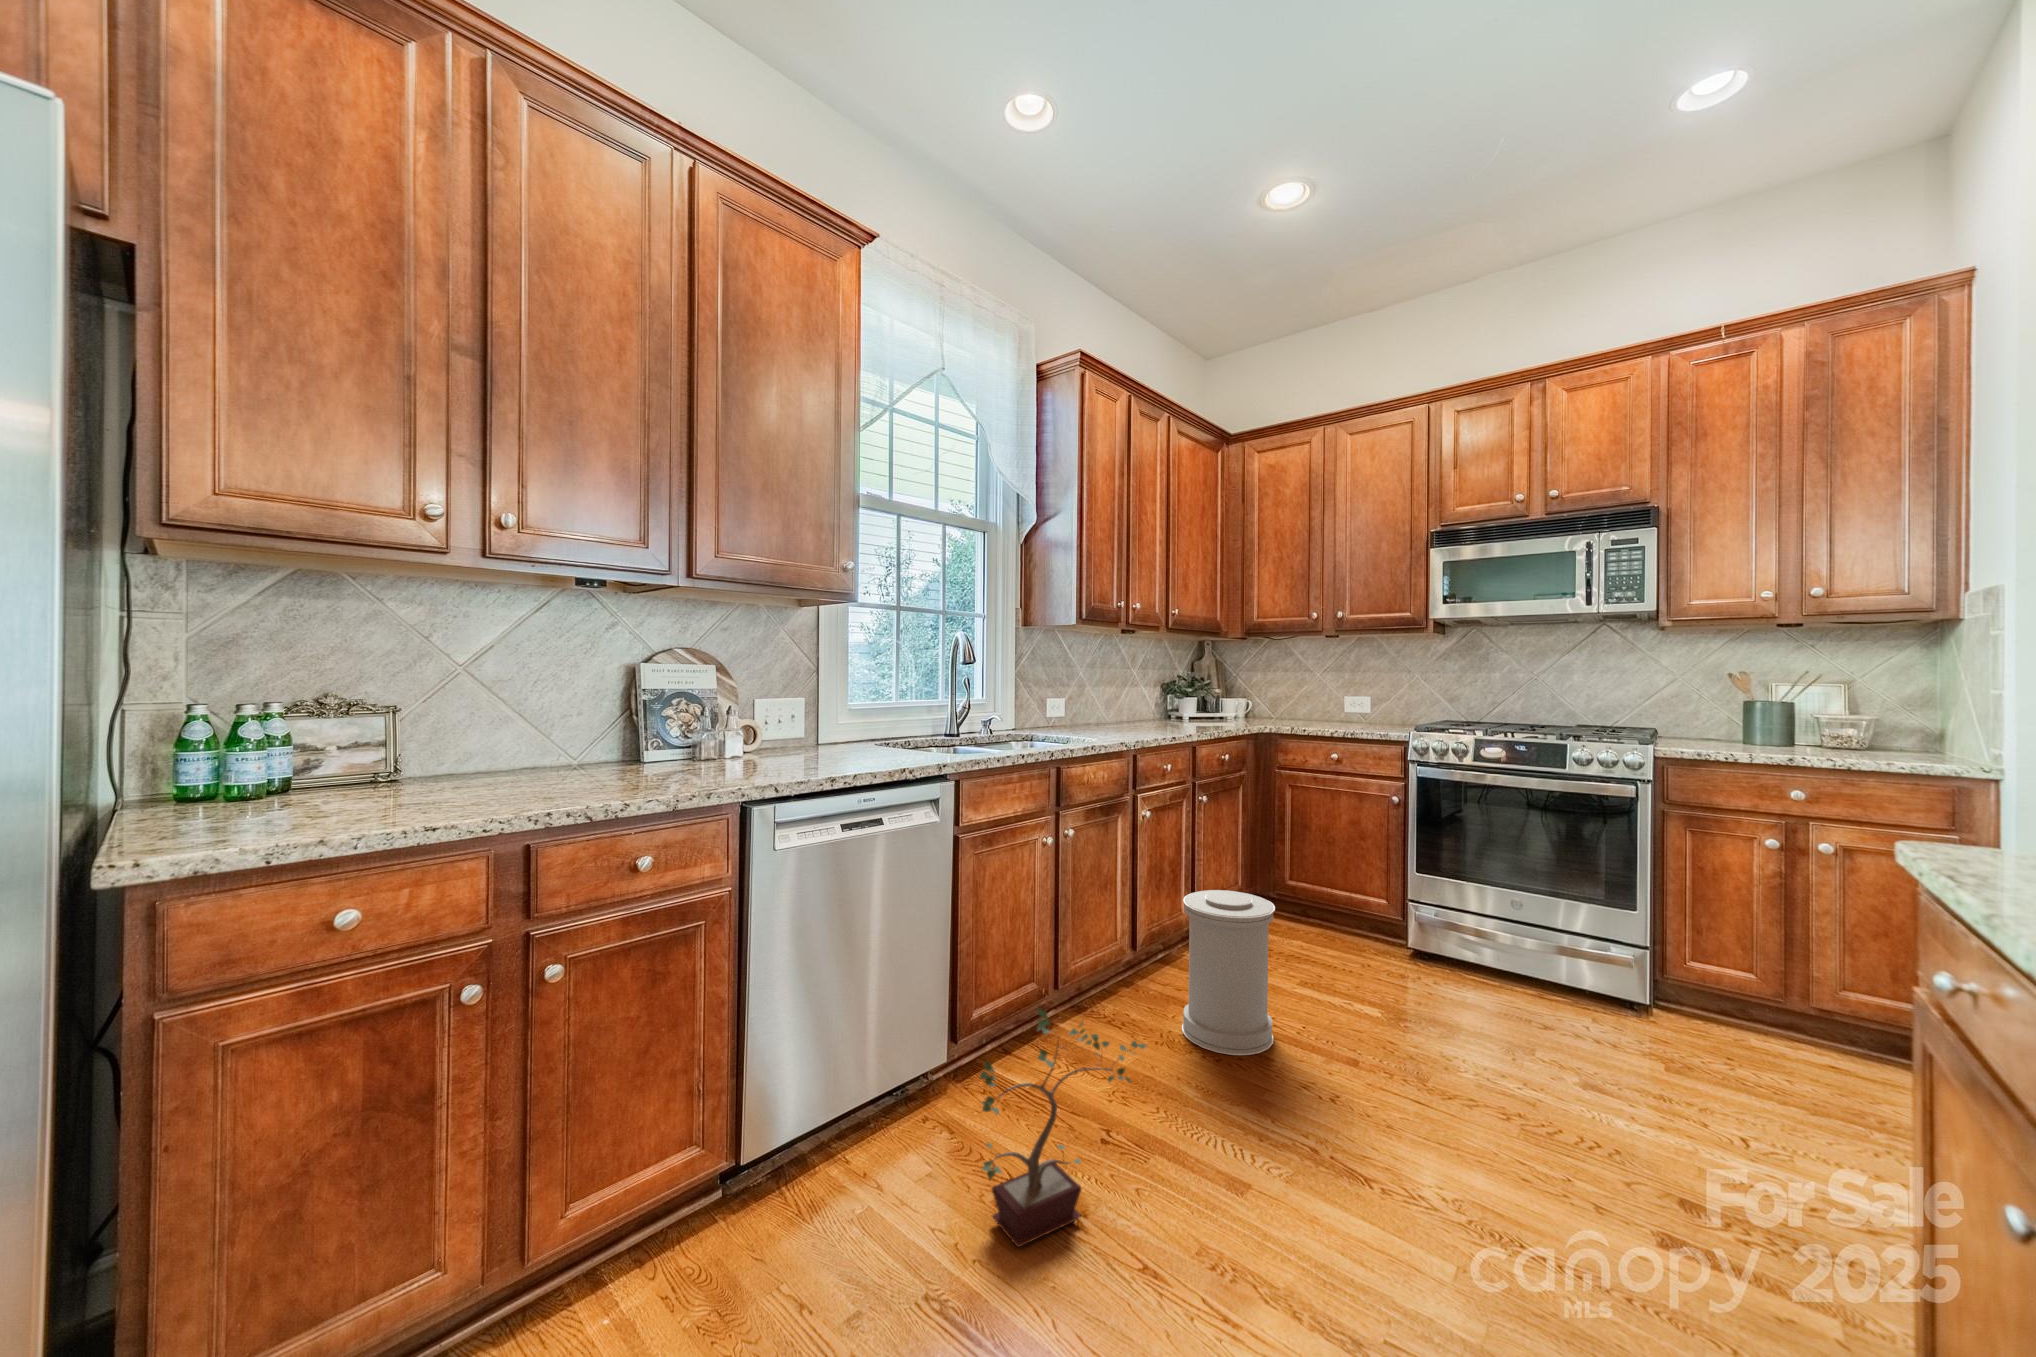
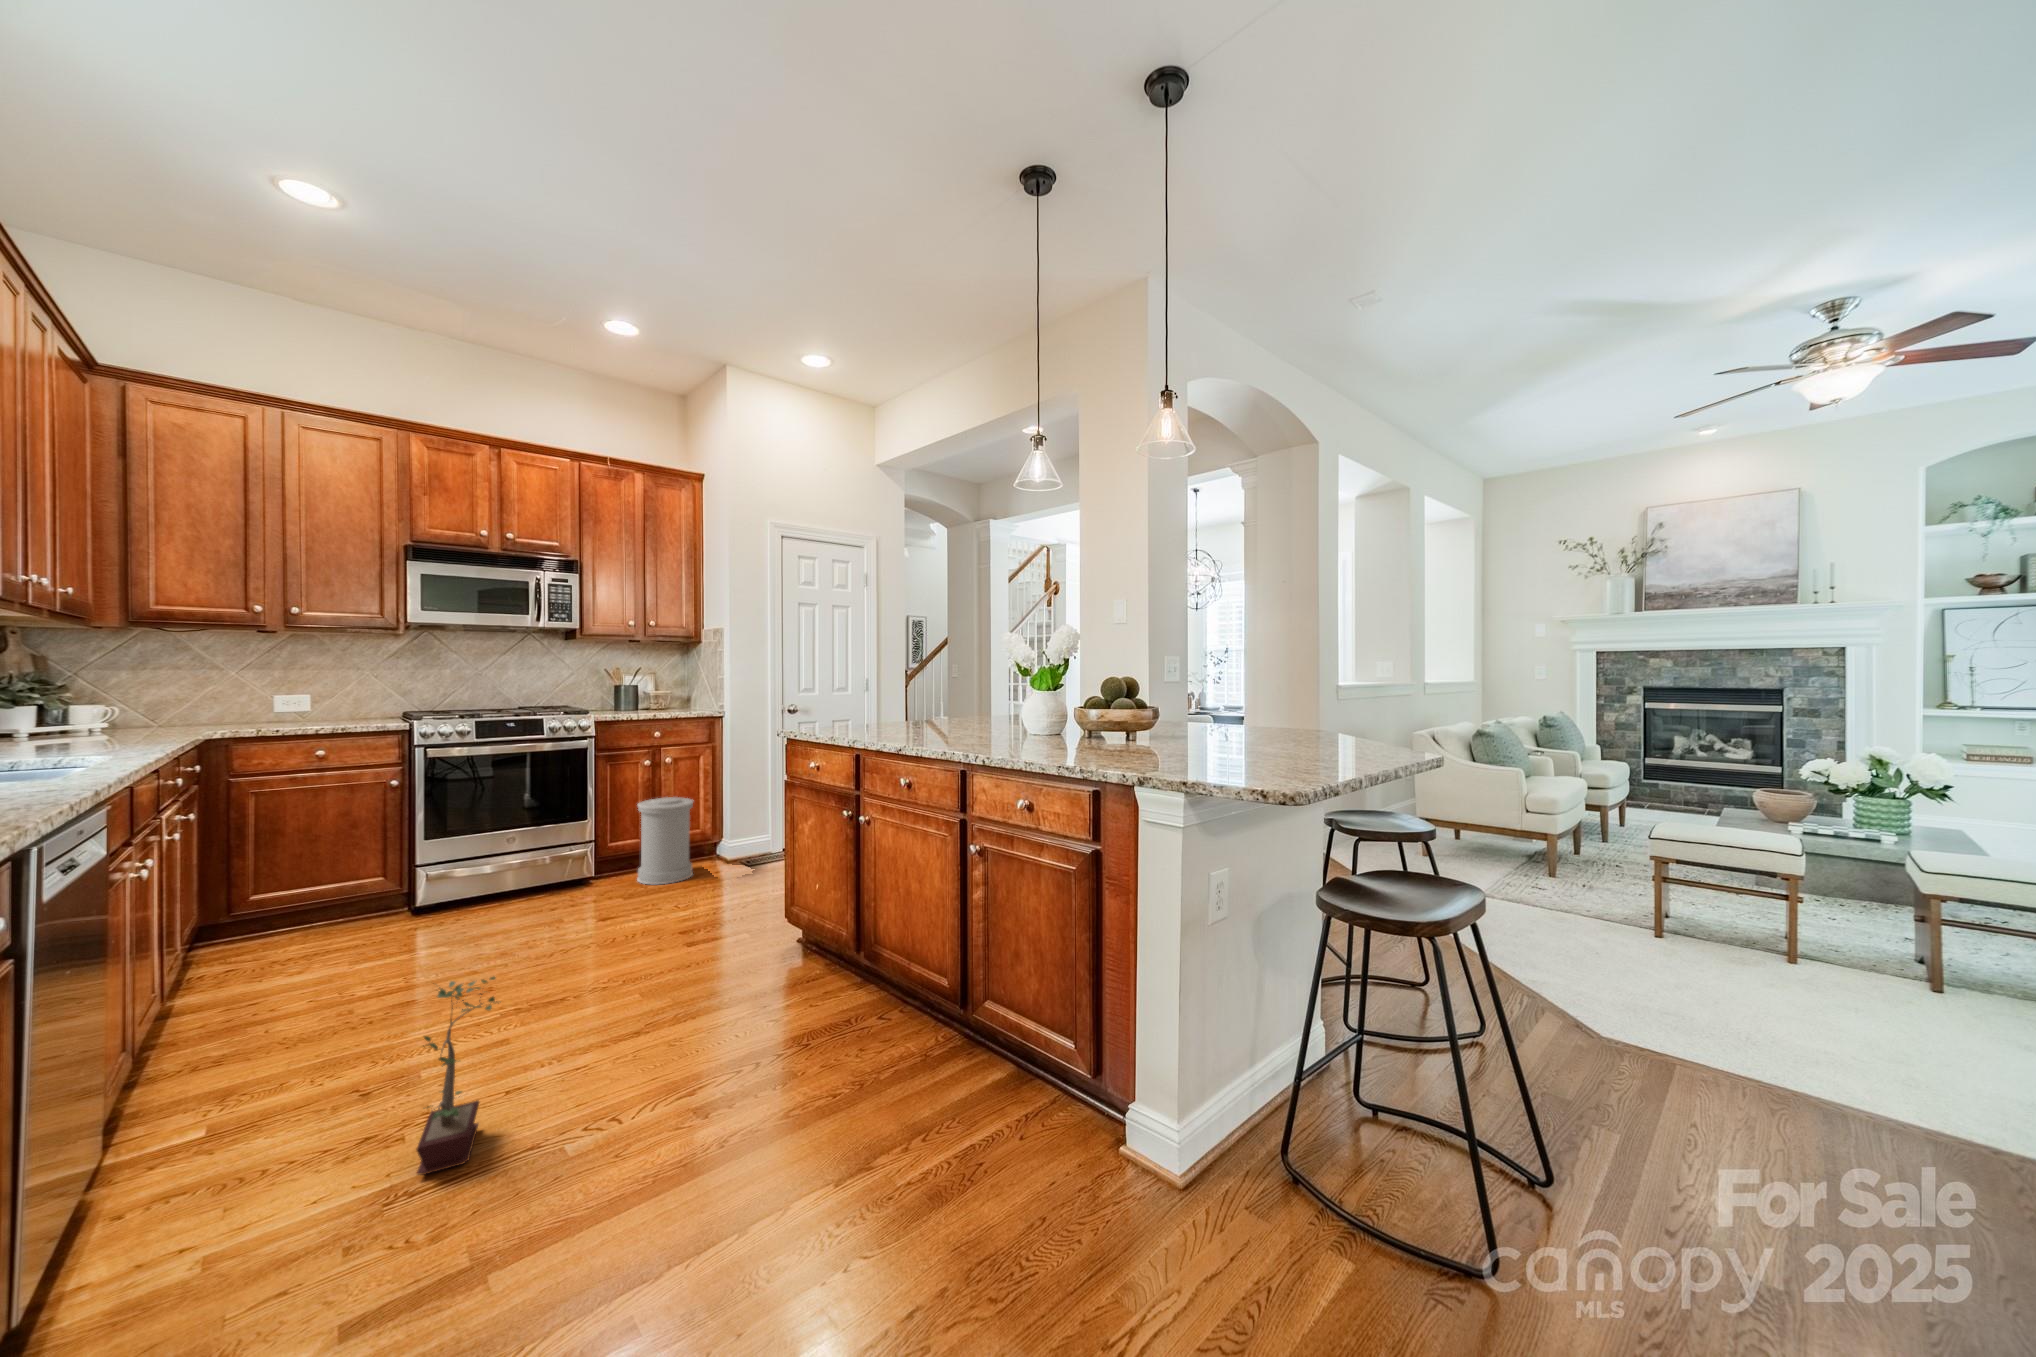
trash can: present [1182,890,1275,1055] -> present [637,797,693,884]

